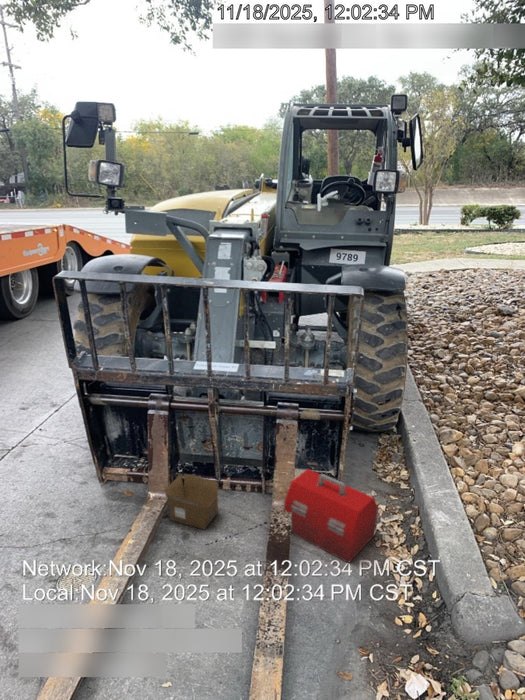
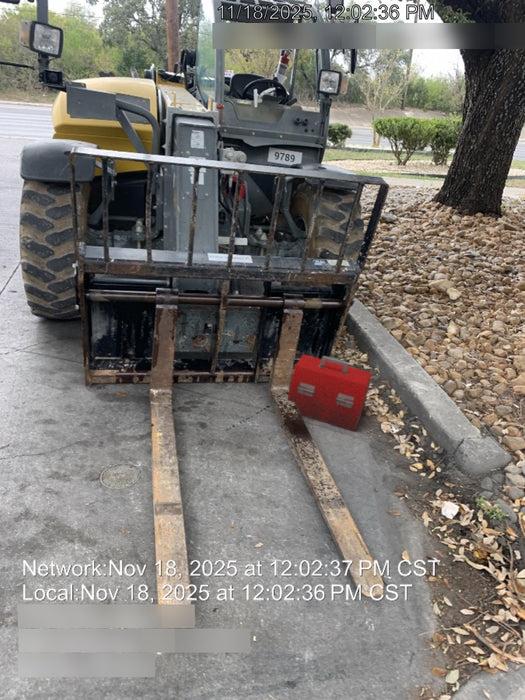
cardboard box: present [165,474,221,529] -> none [173,368,230,419]

